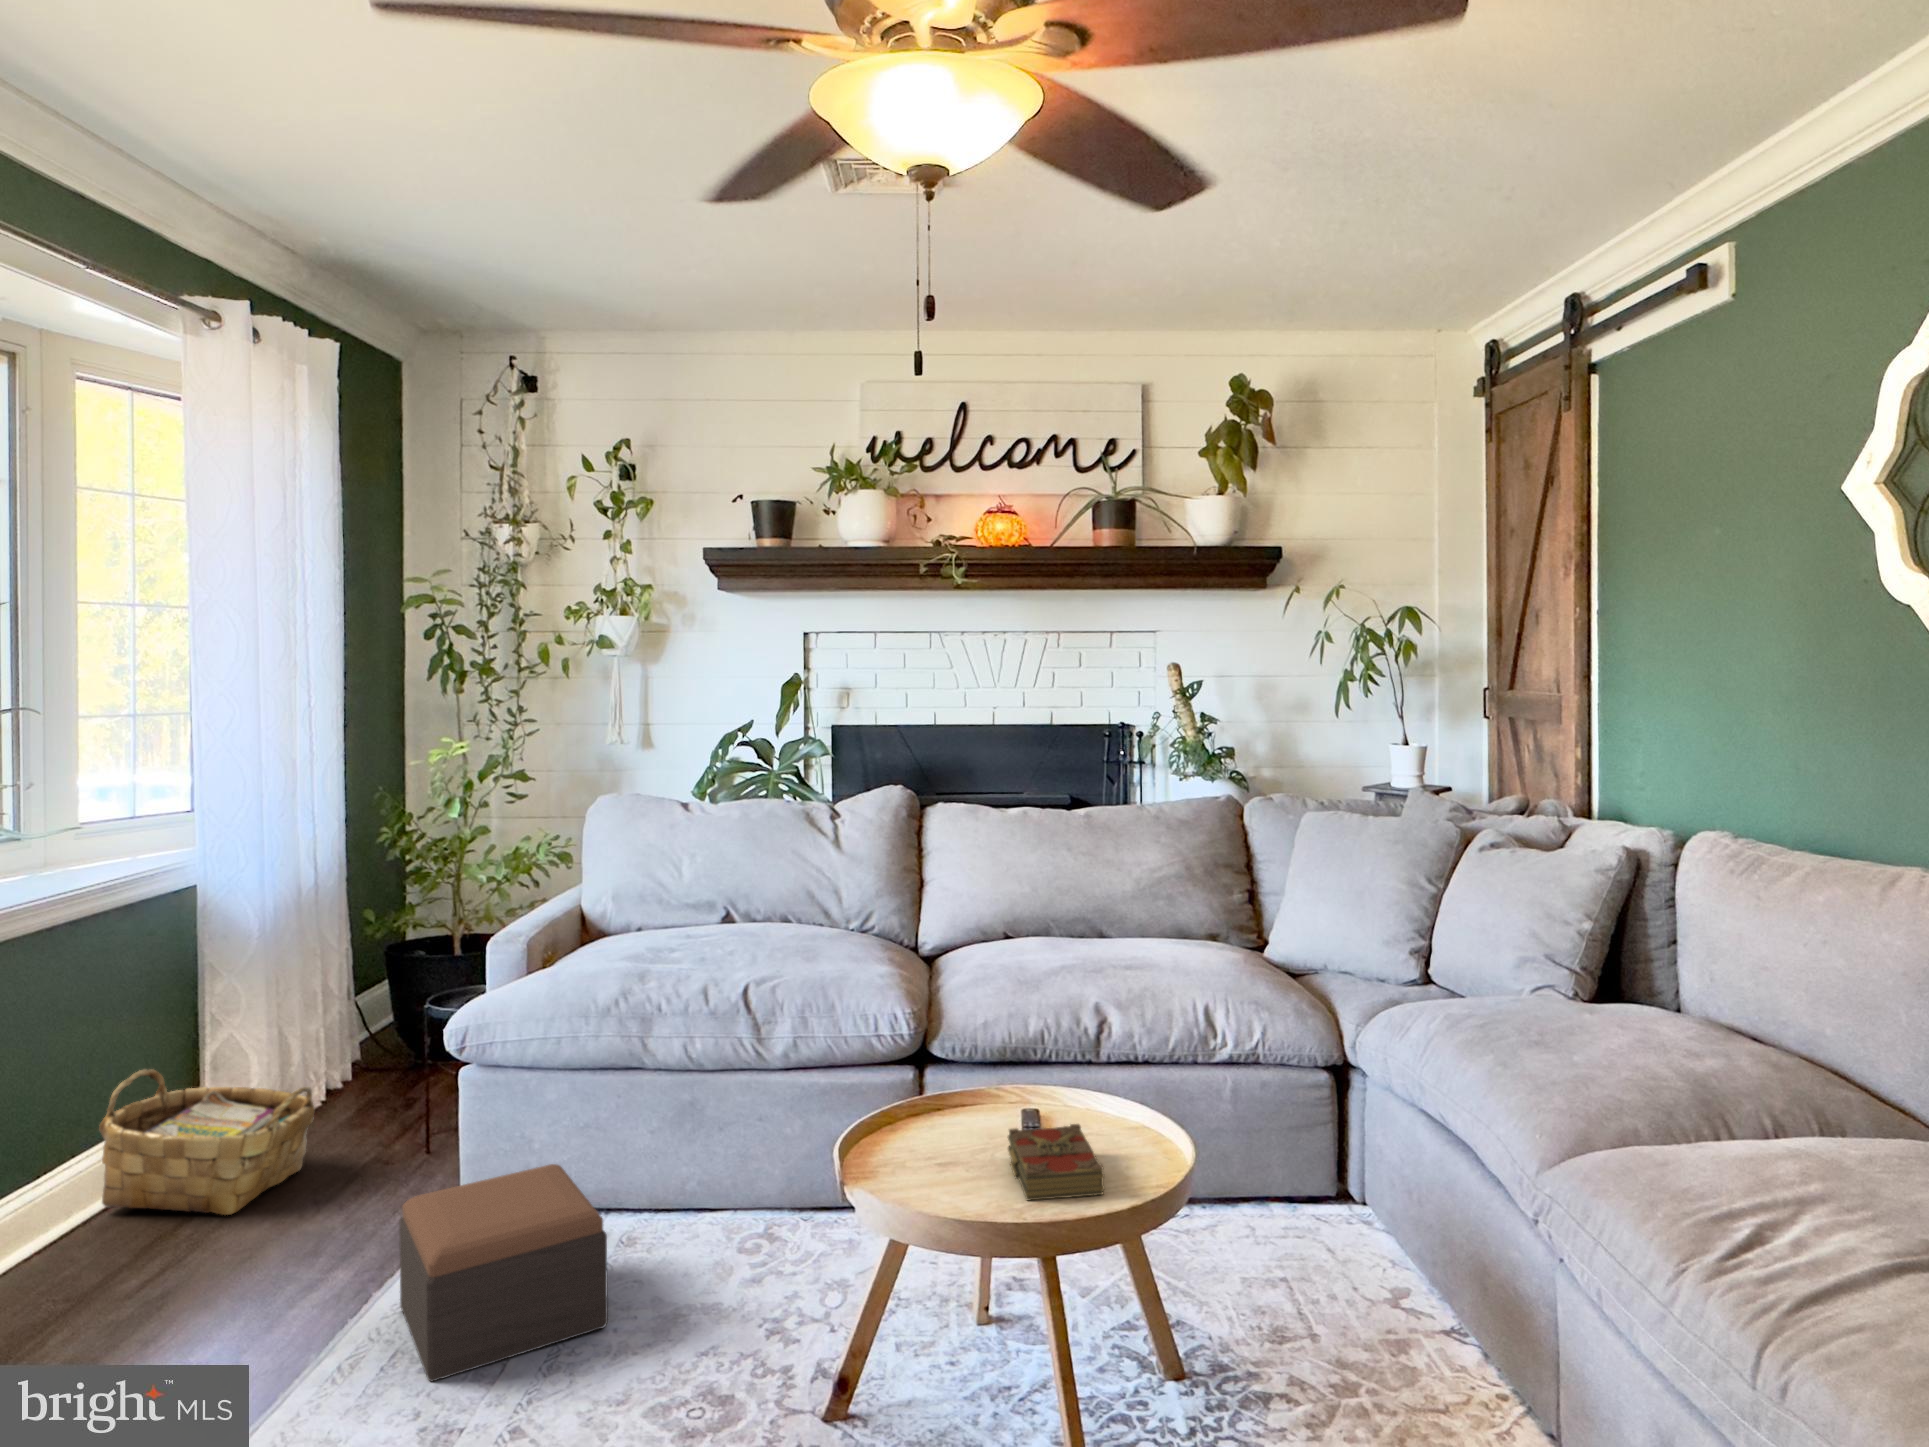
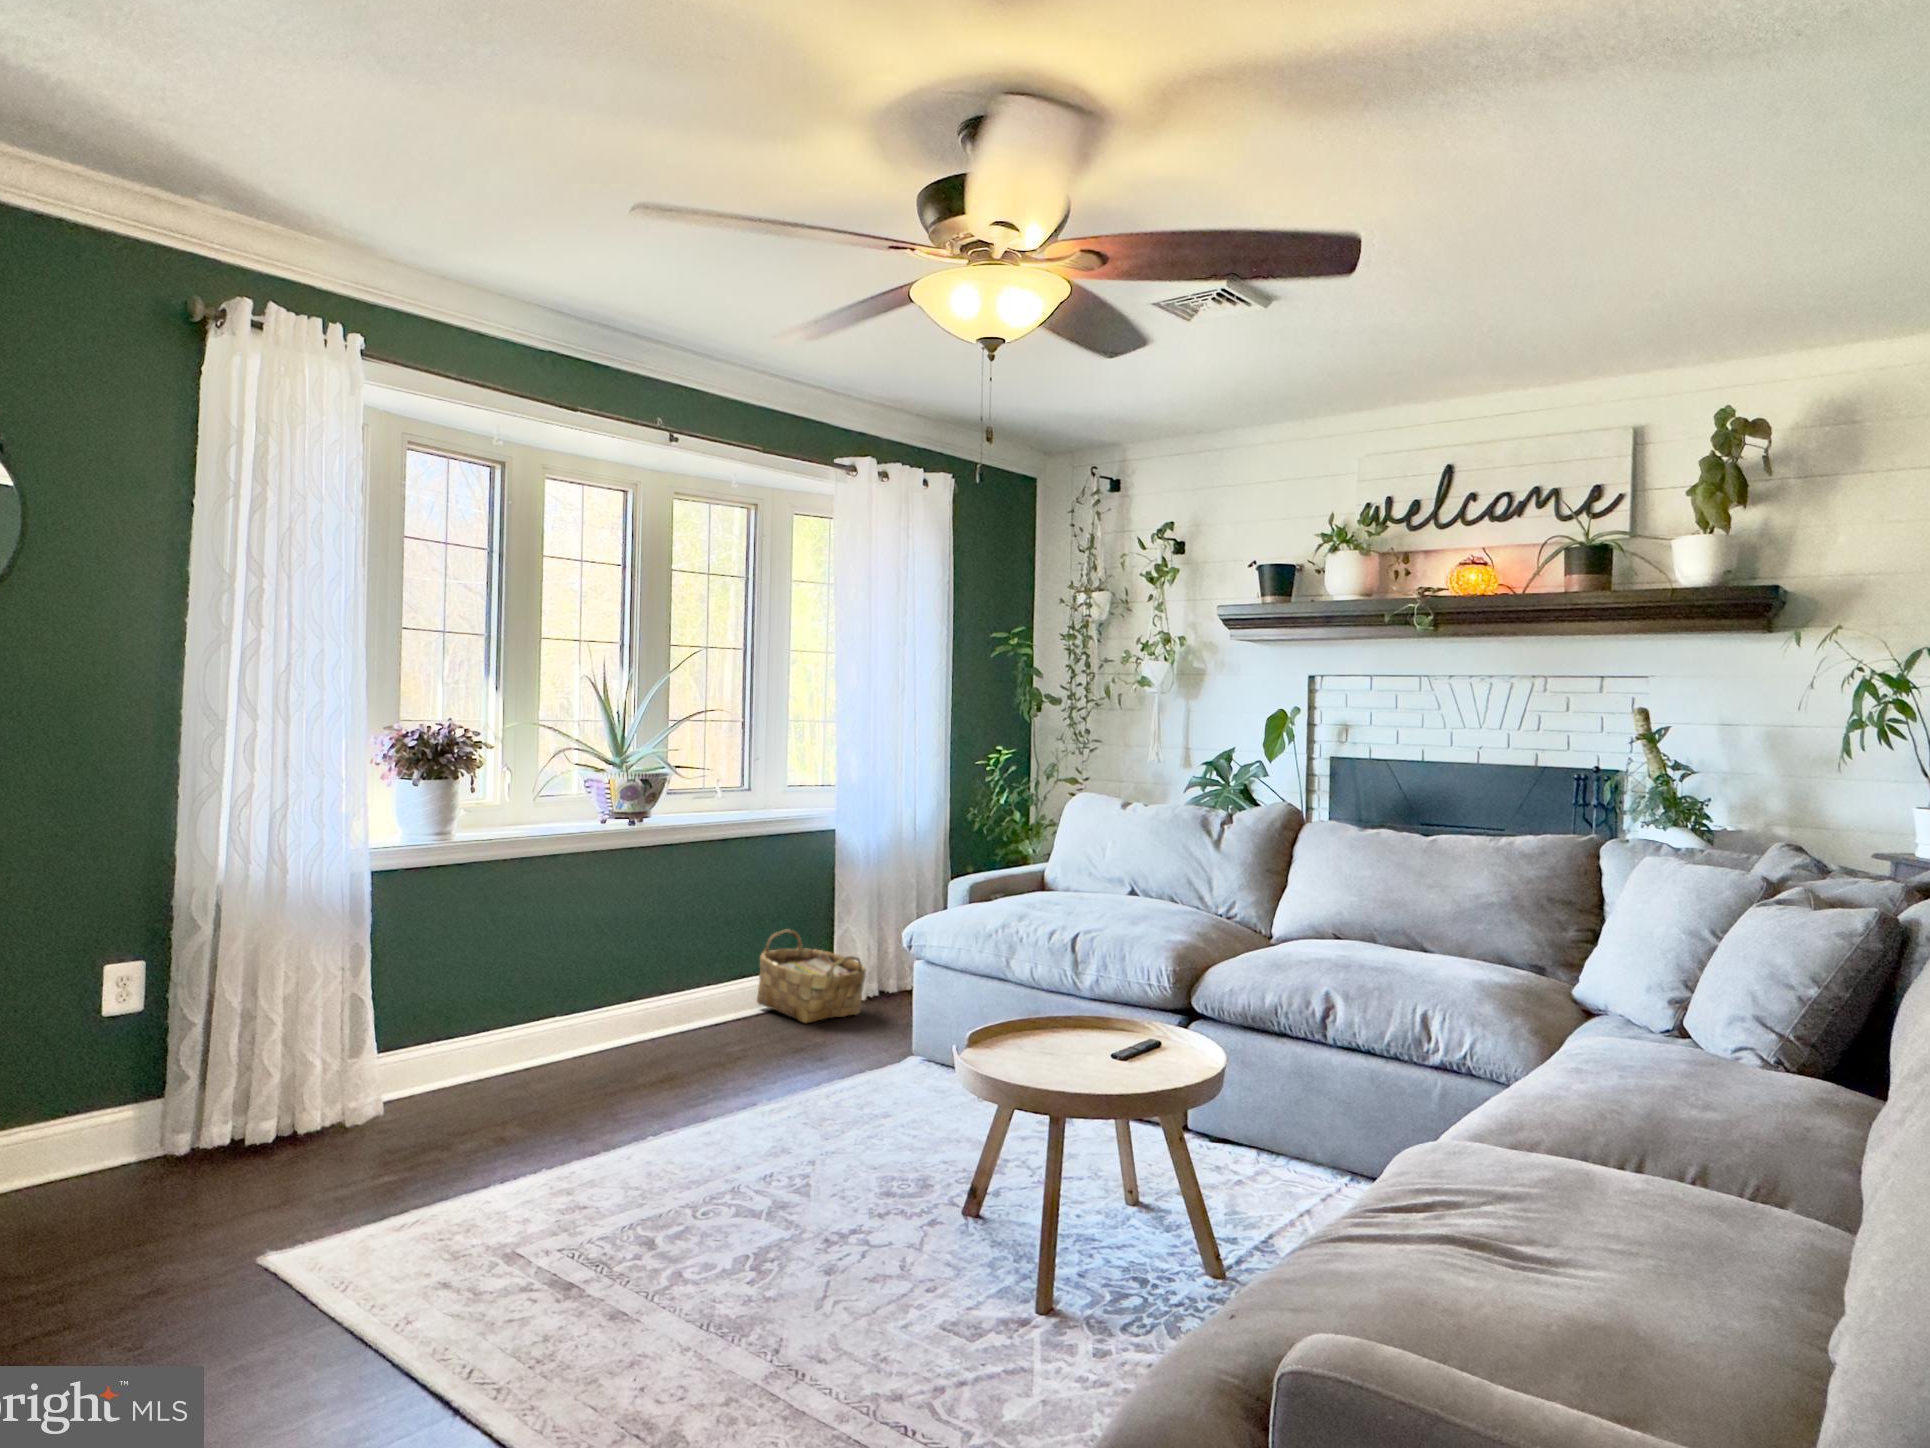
book: present [1008,1124,1104,1200] -> none [1032,1016,1125,1063]
footstool: present [399,1164,608,1381] -> none [796,1010,925,1121]

